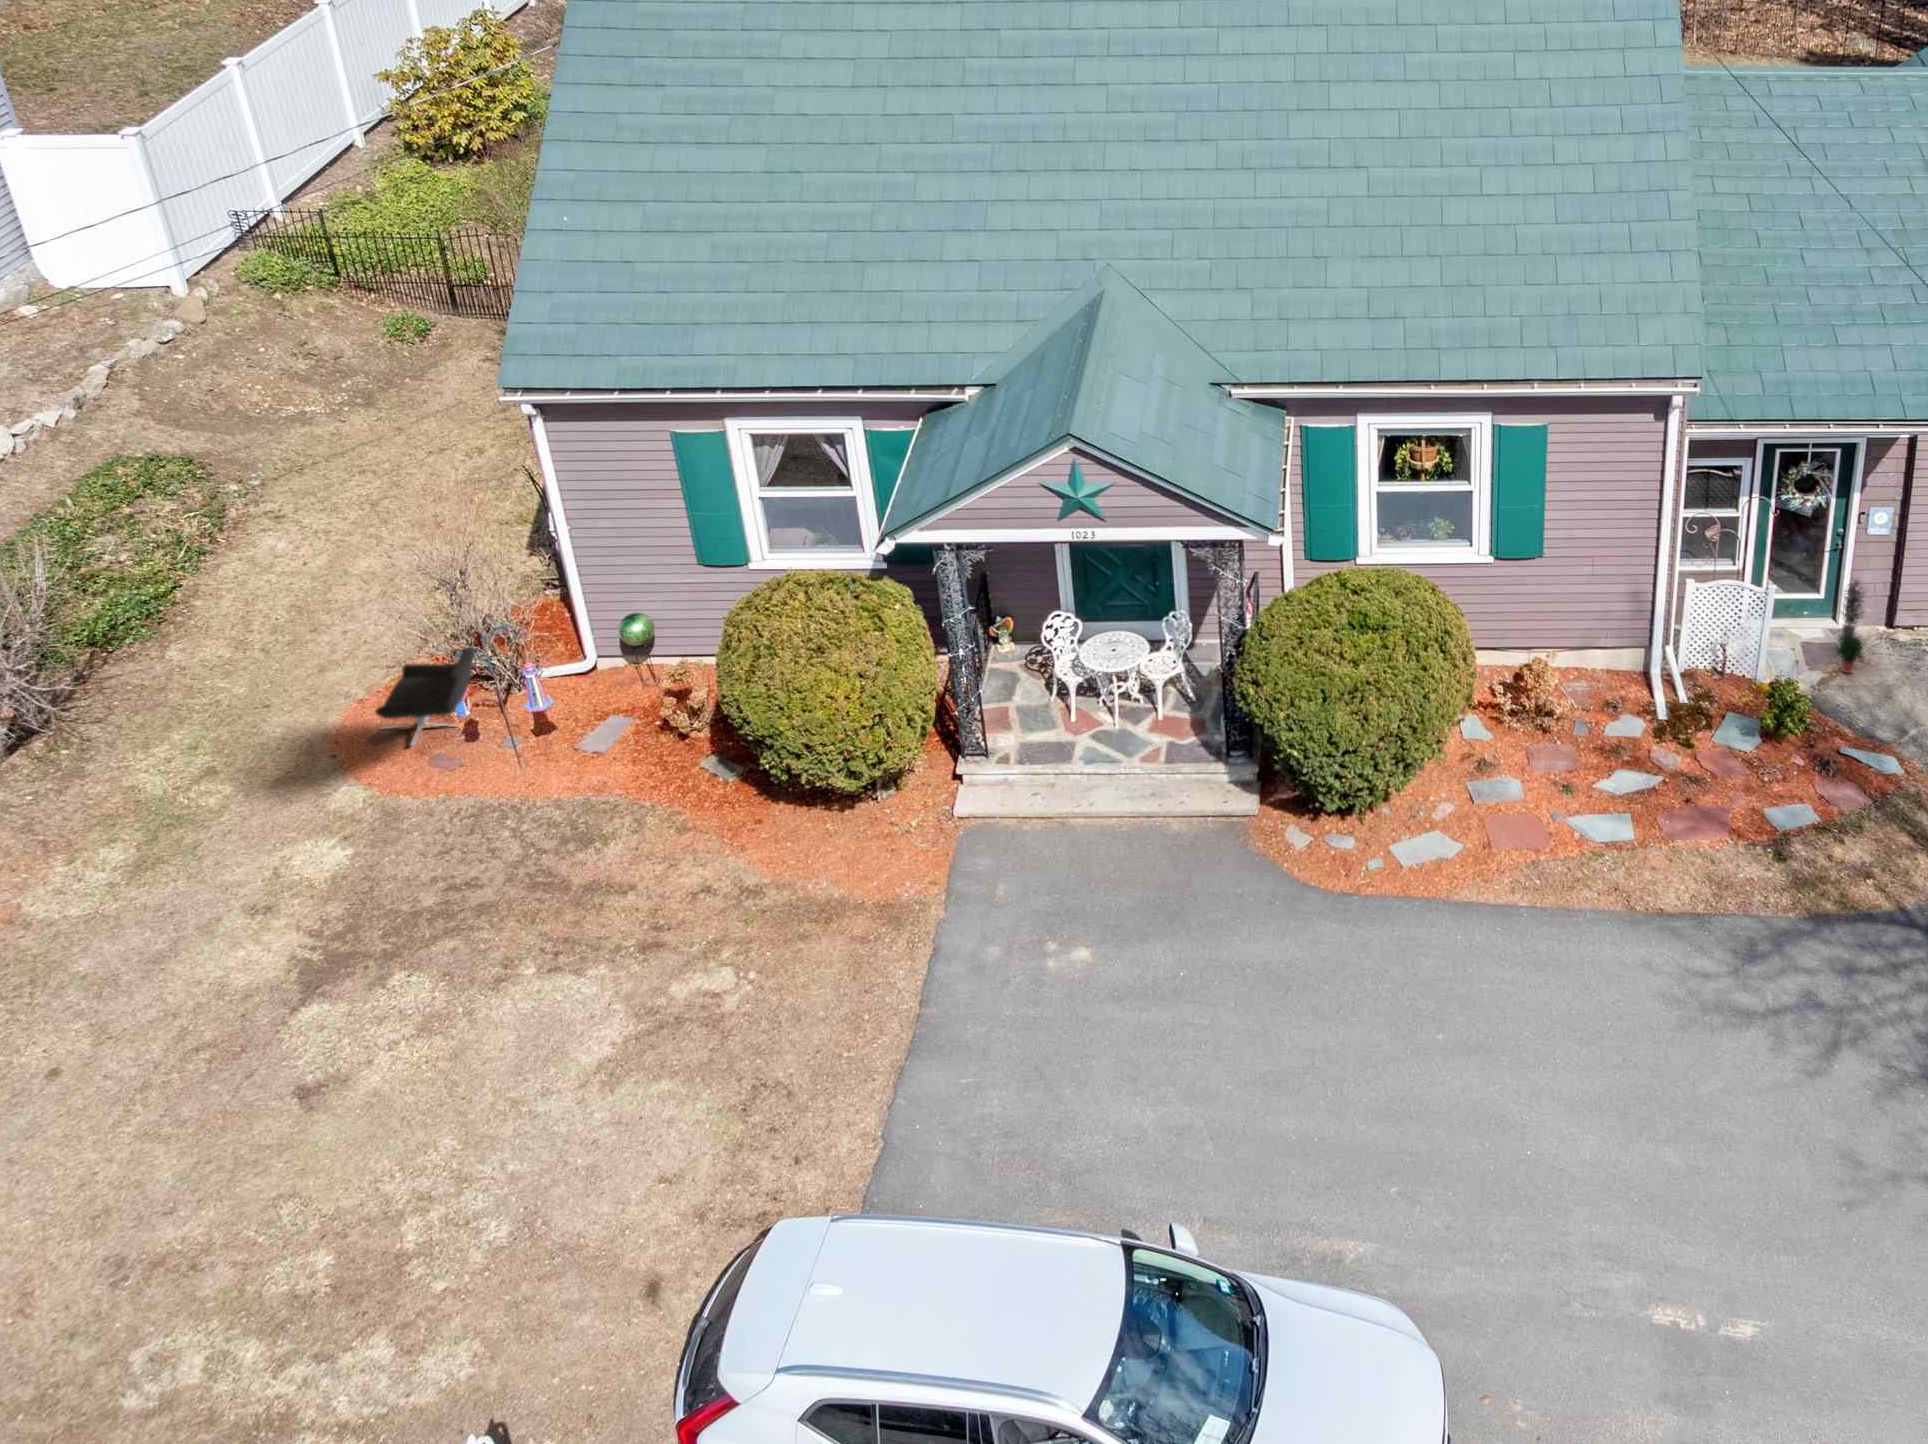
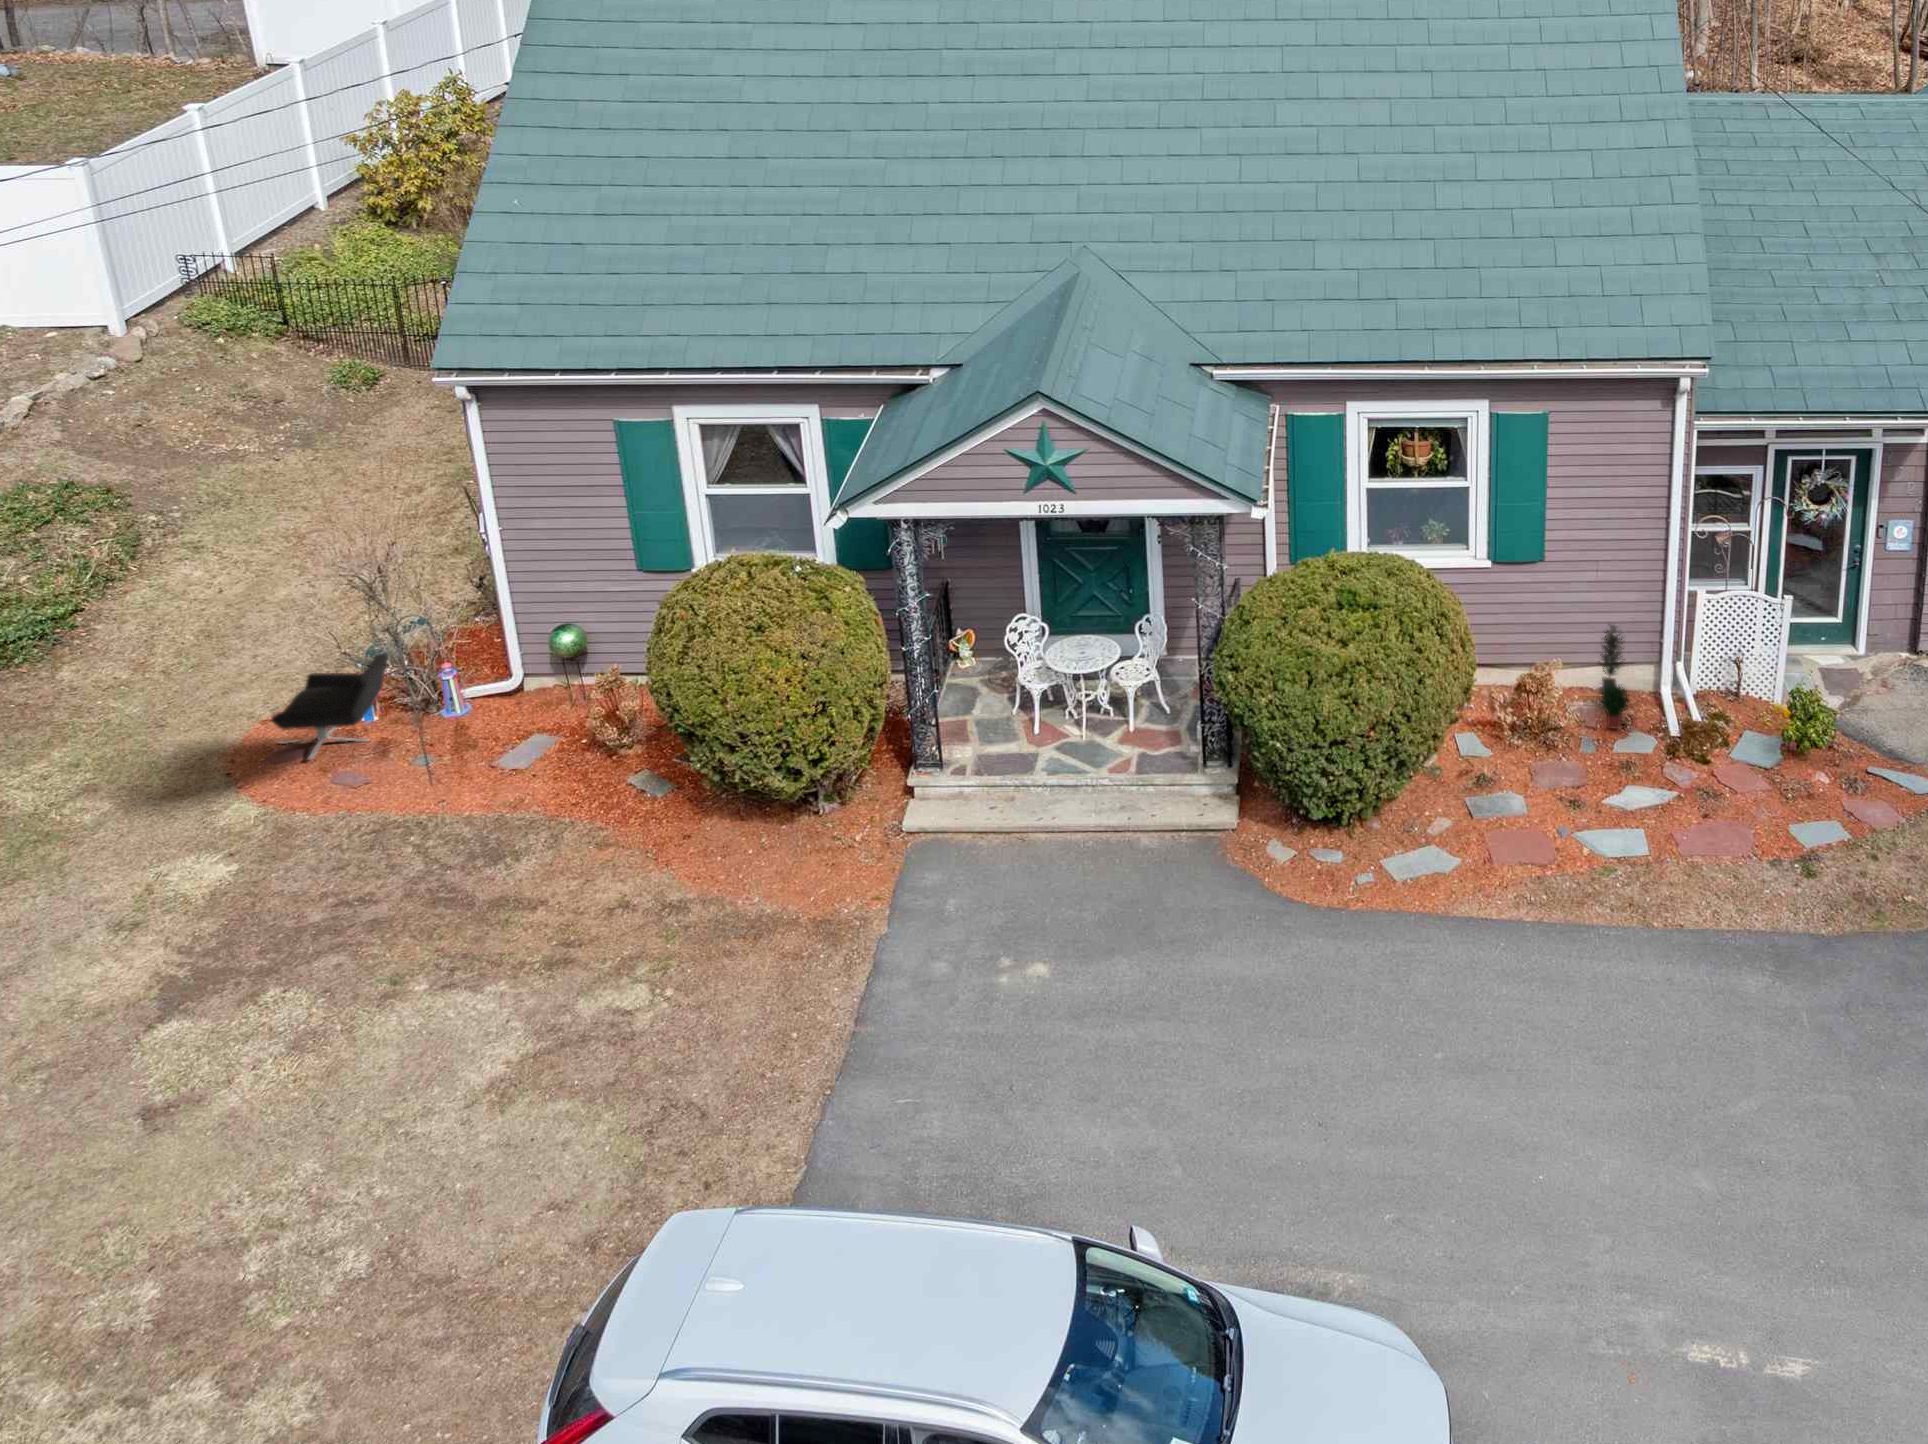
potted plant: present [1838,580,1864,673] -> present [1599,624,1629,729]

